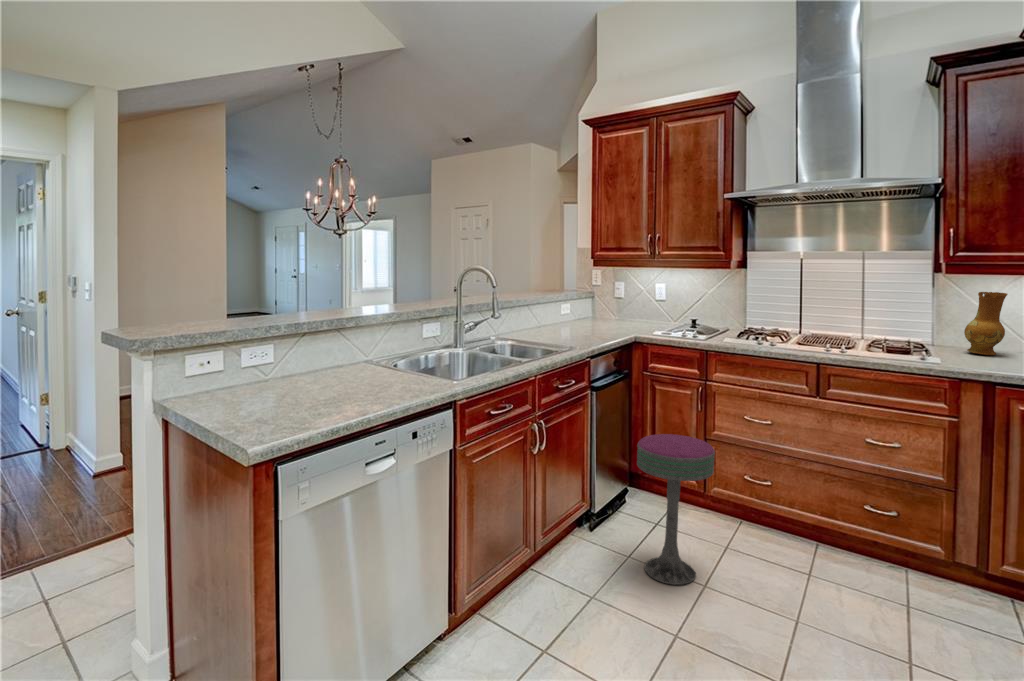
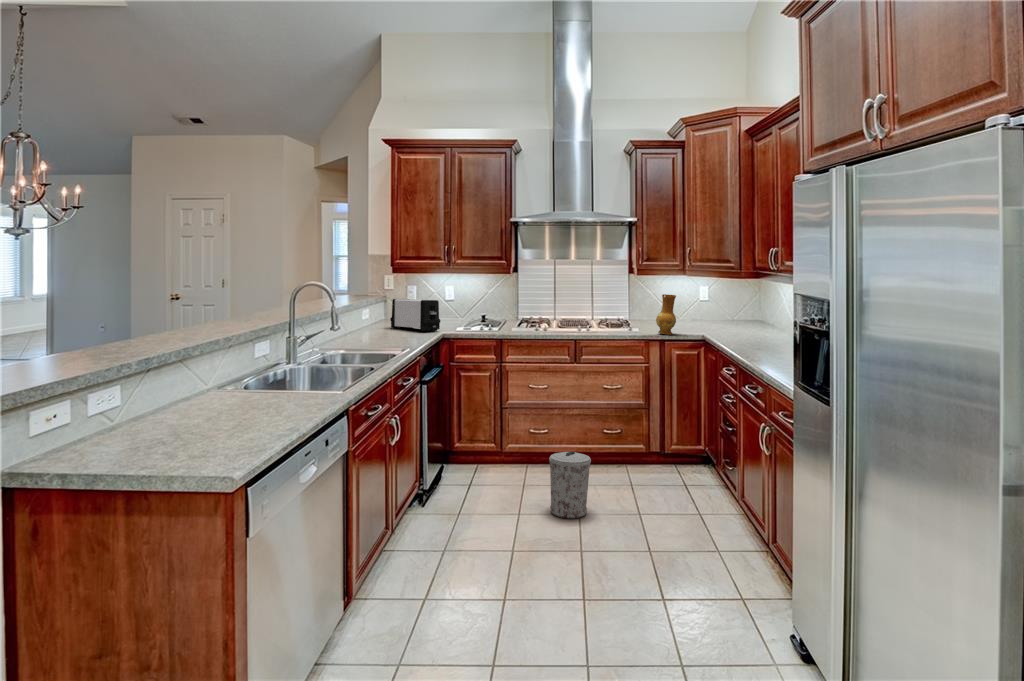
toaster: none [576,298,629,337] -> present [390,299,440,331]
bar stool: present [637,434,715,585] -> none [469,401,524,510]
trash can: none [745,524,815,633] -> present [549,451,591,518]

